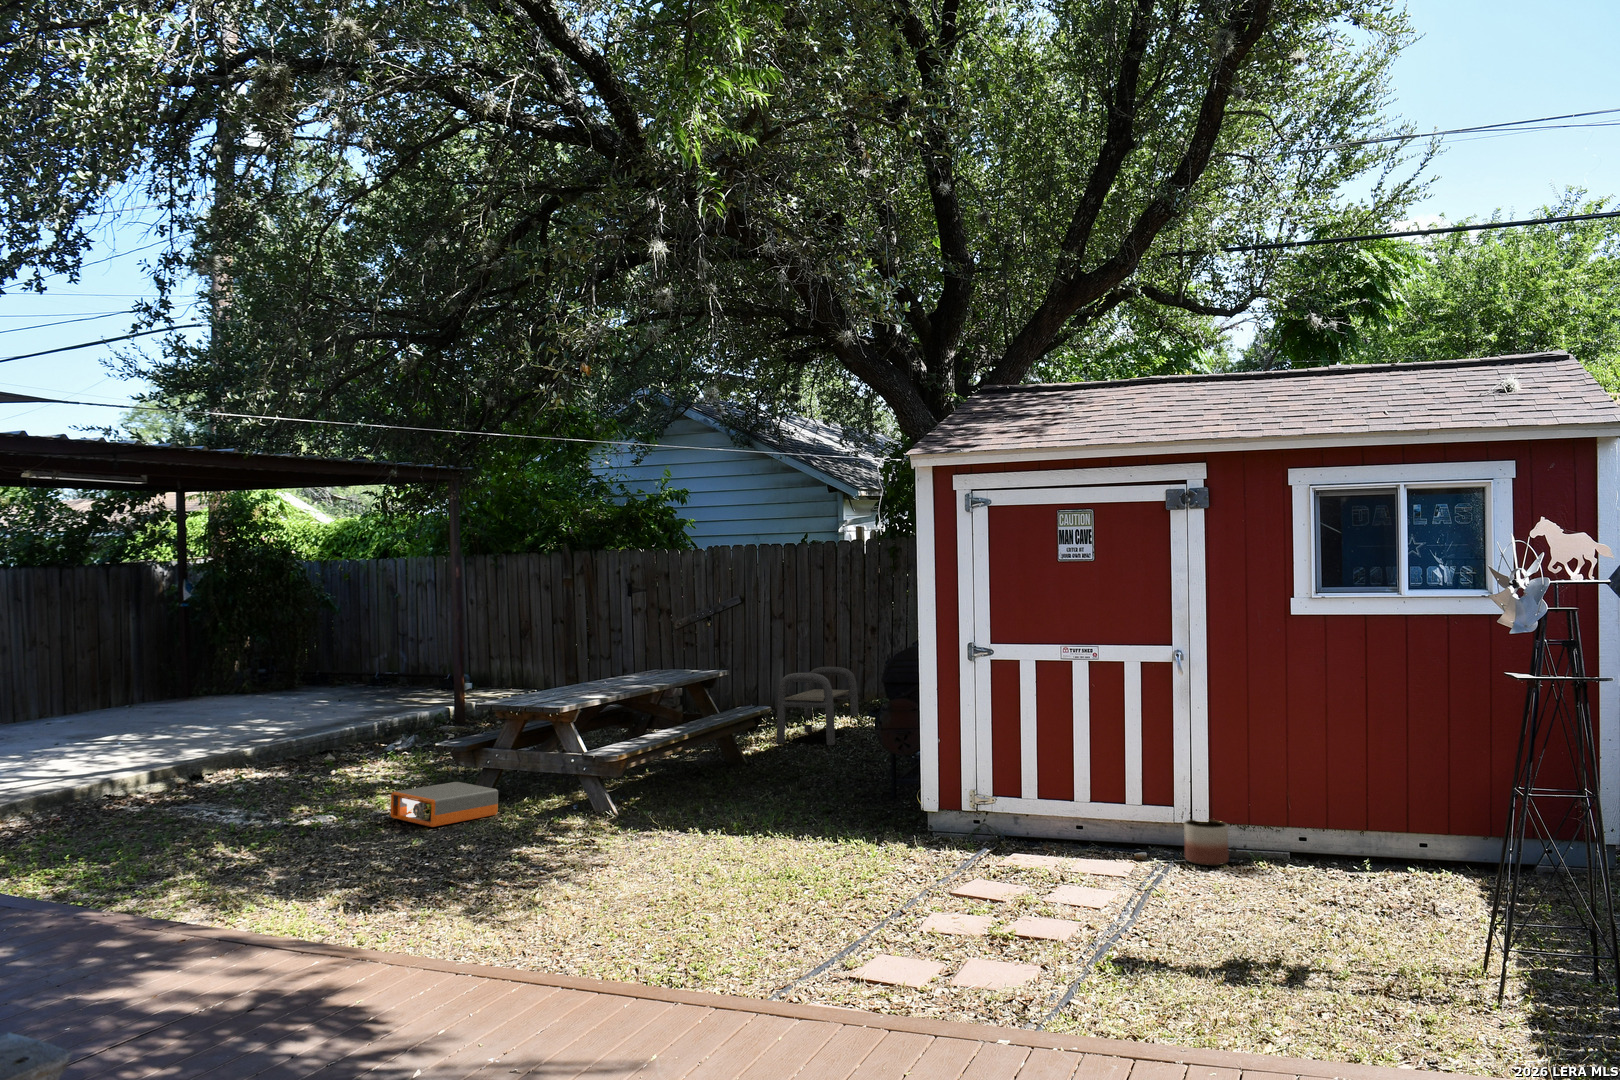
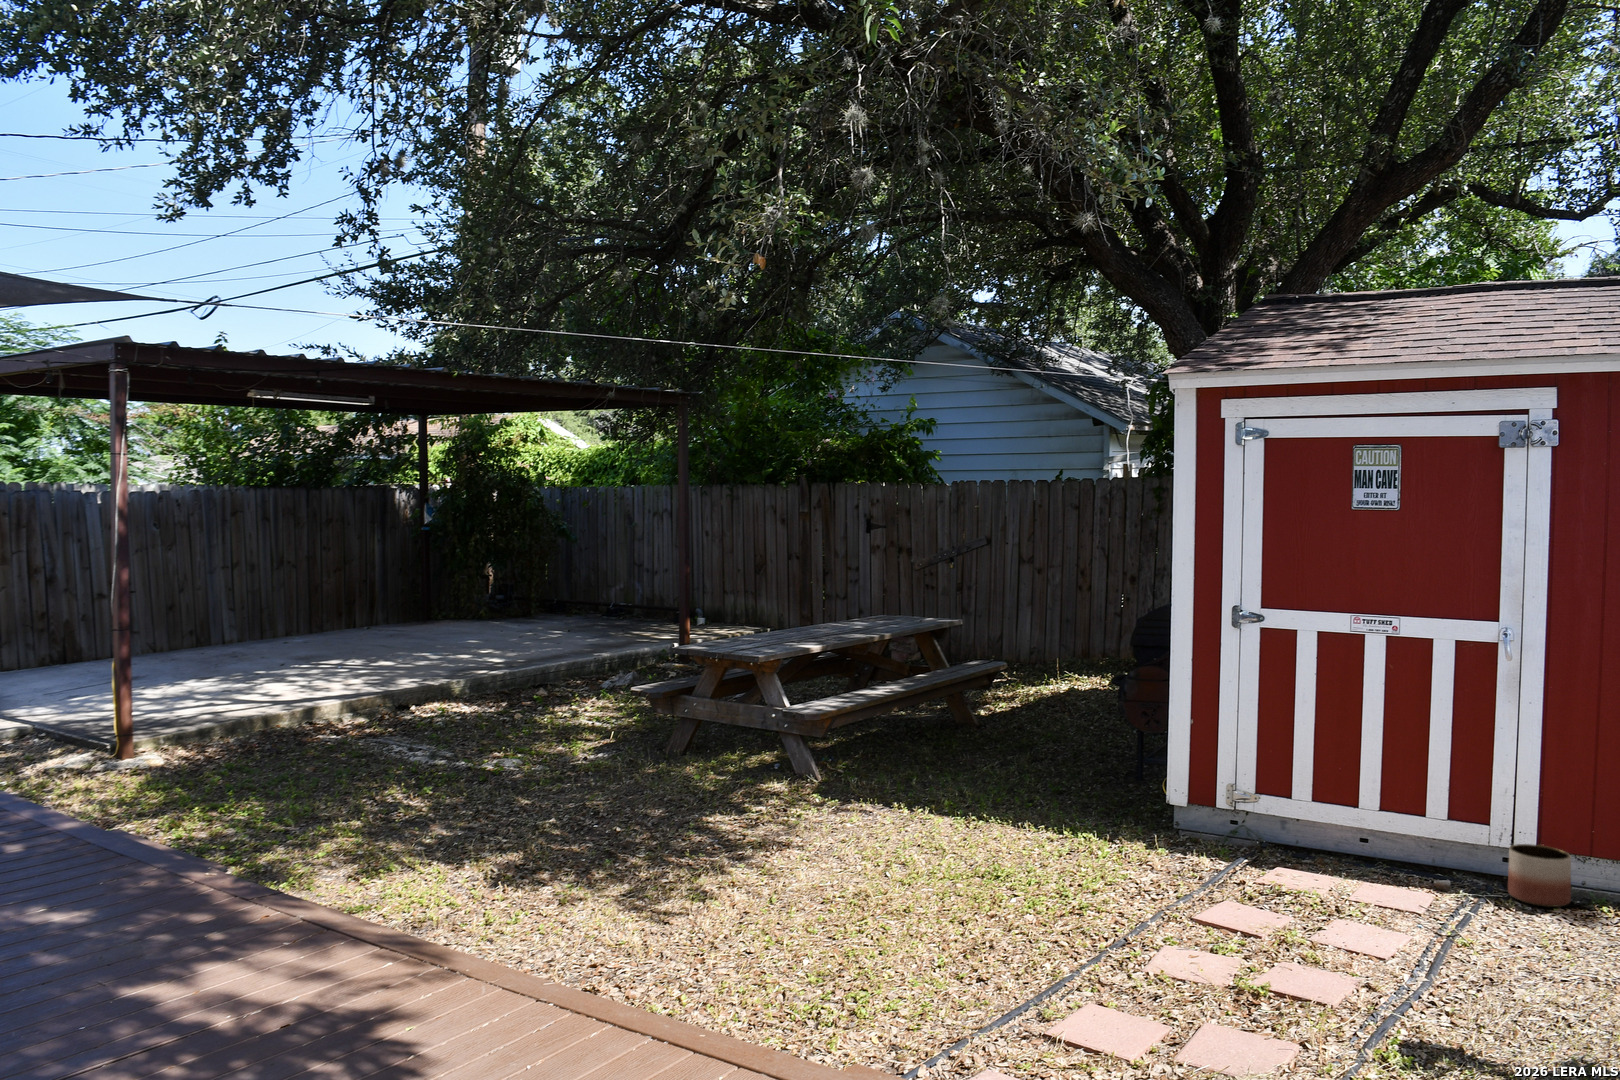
bench: present [776,667,859,745] -> none [1012,614,1108,704]
storage box: present [390,782,498,827] -> none [591,733,699,783]

